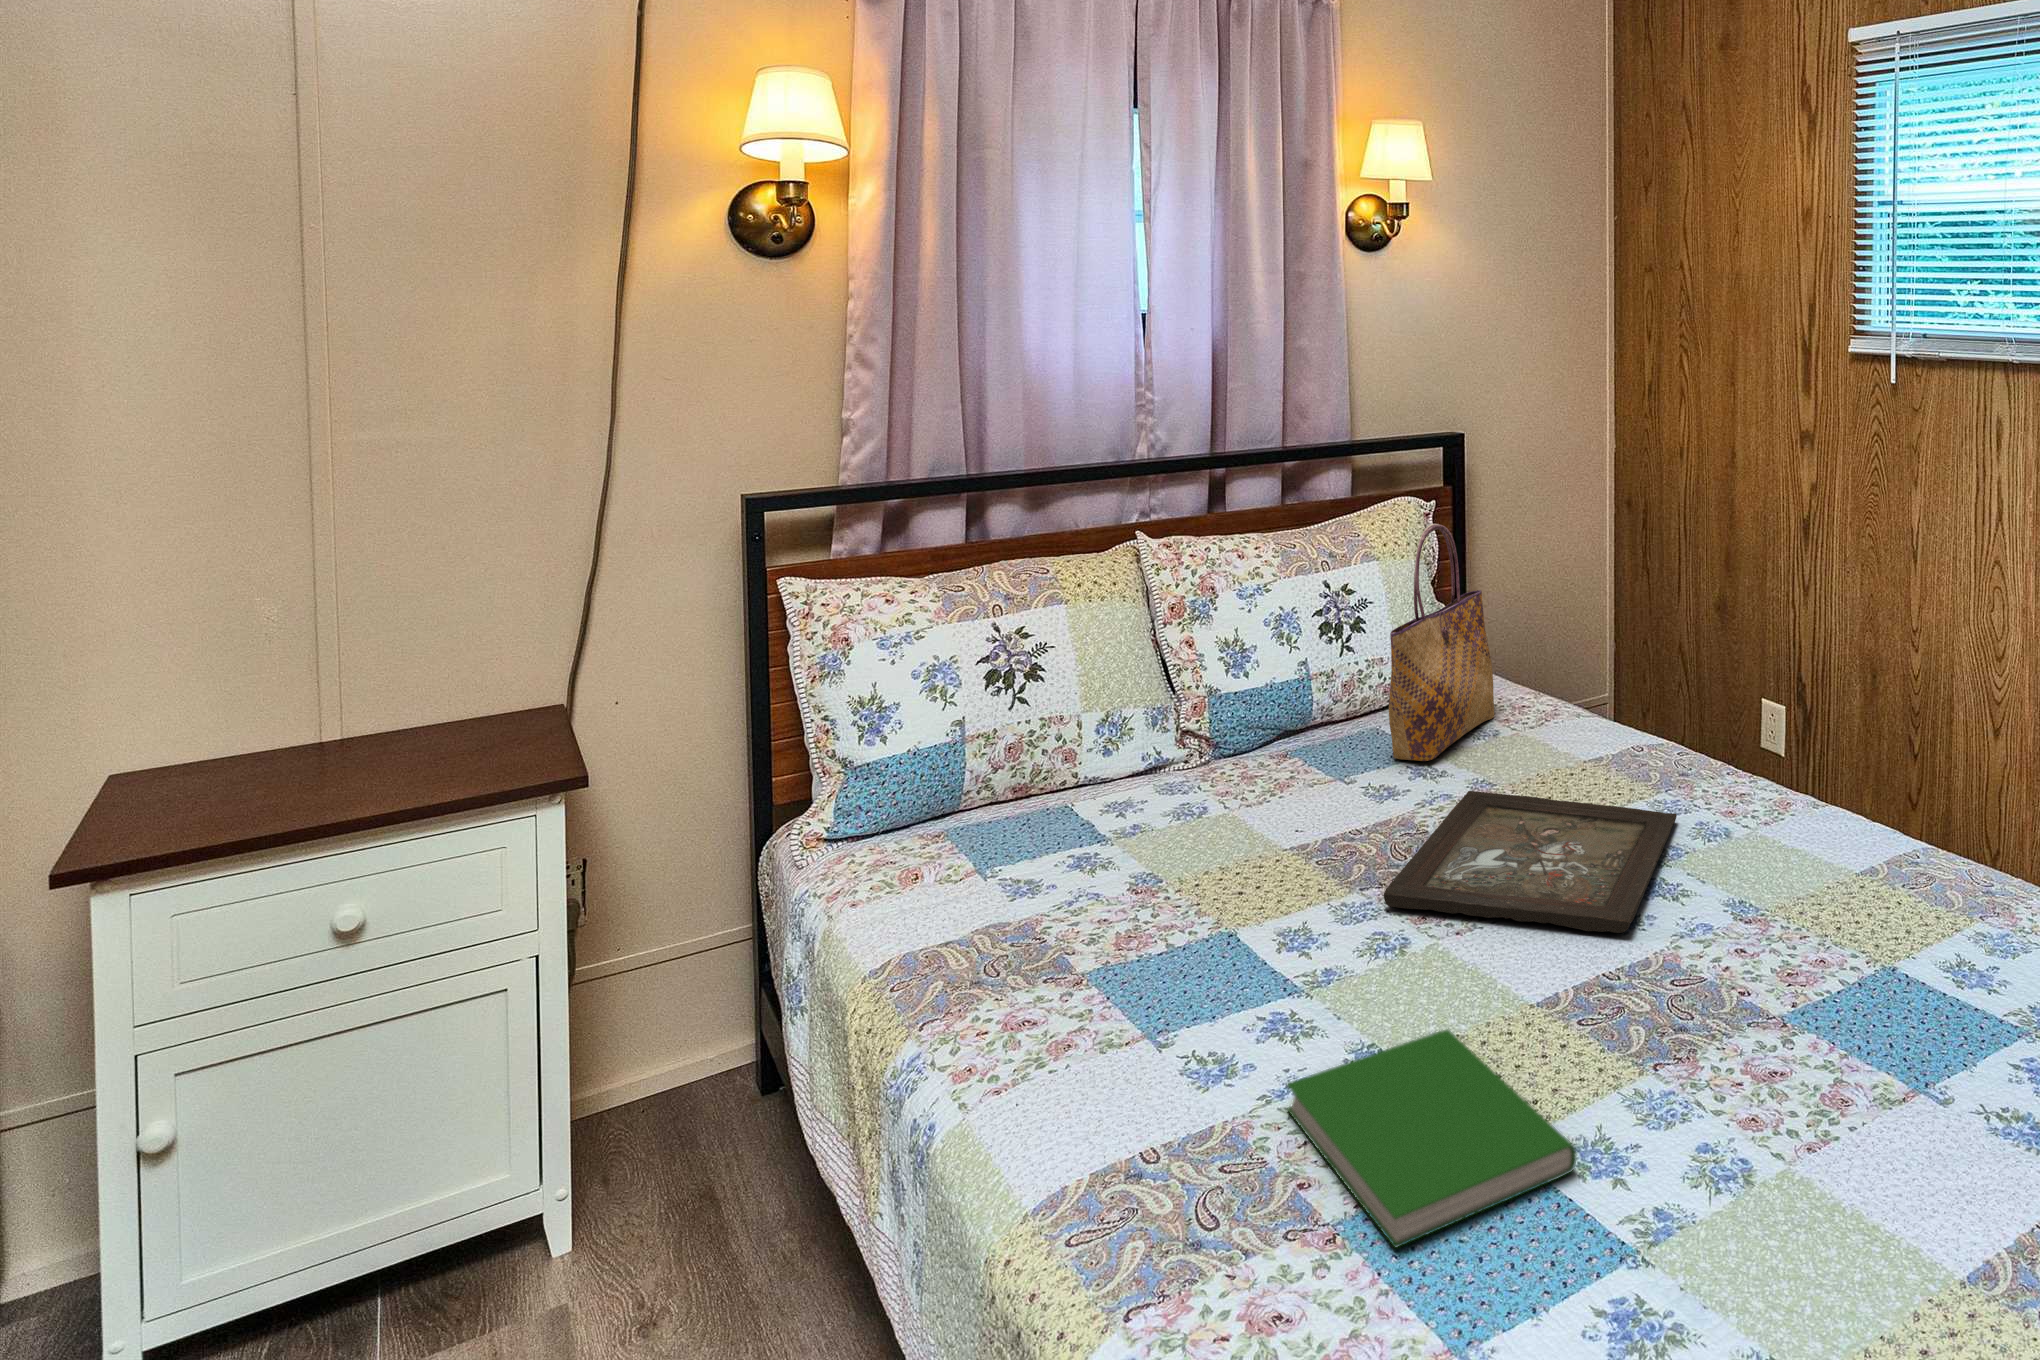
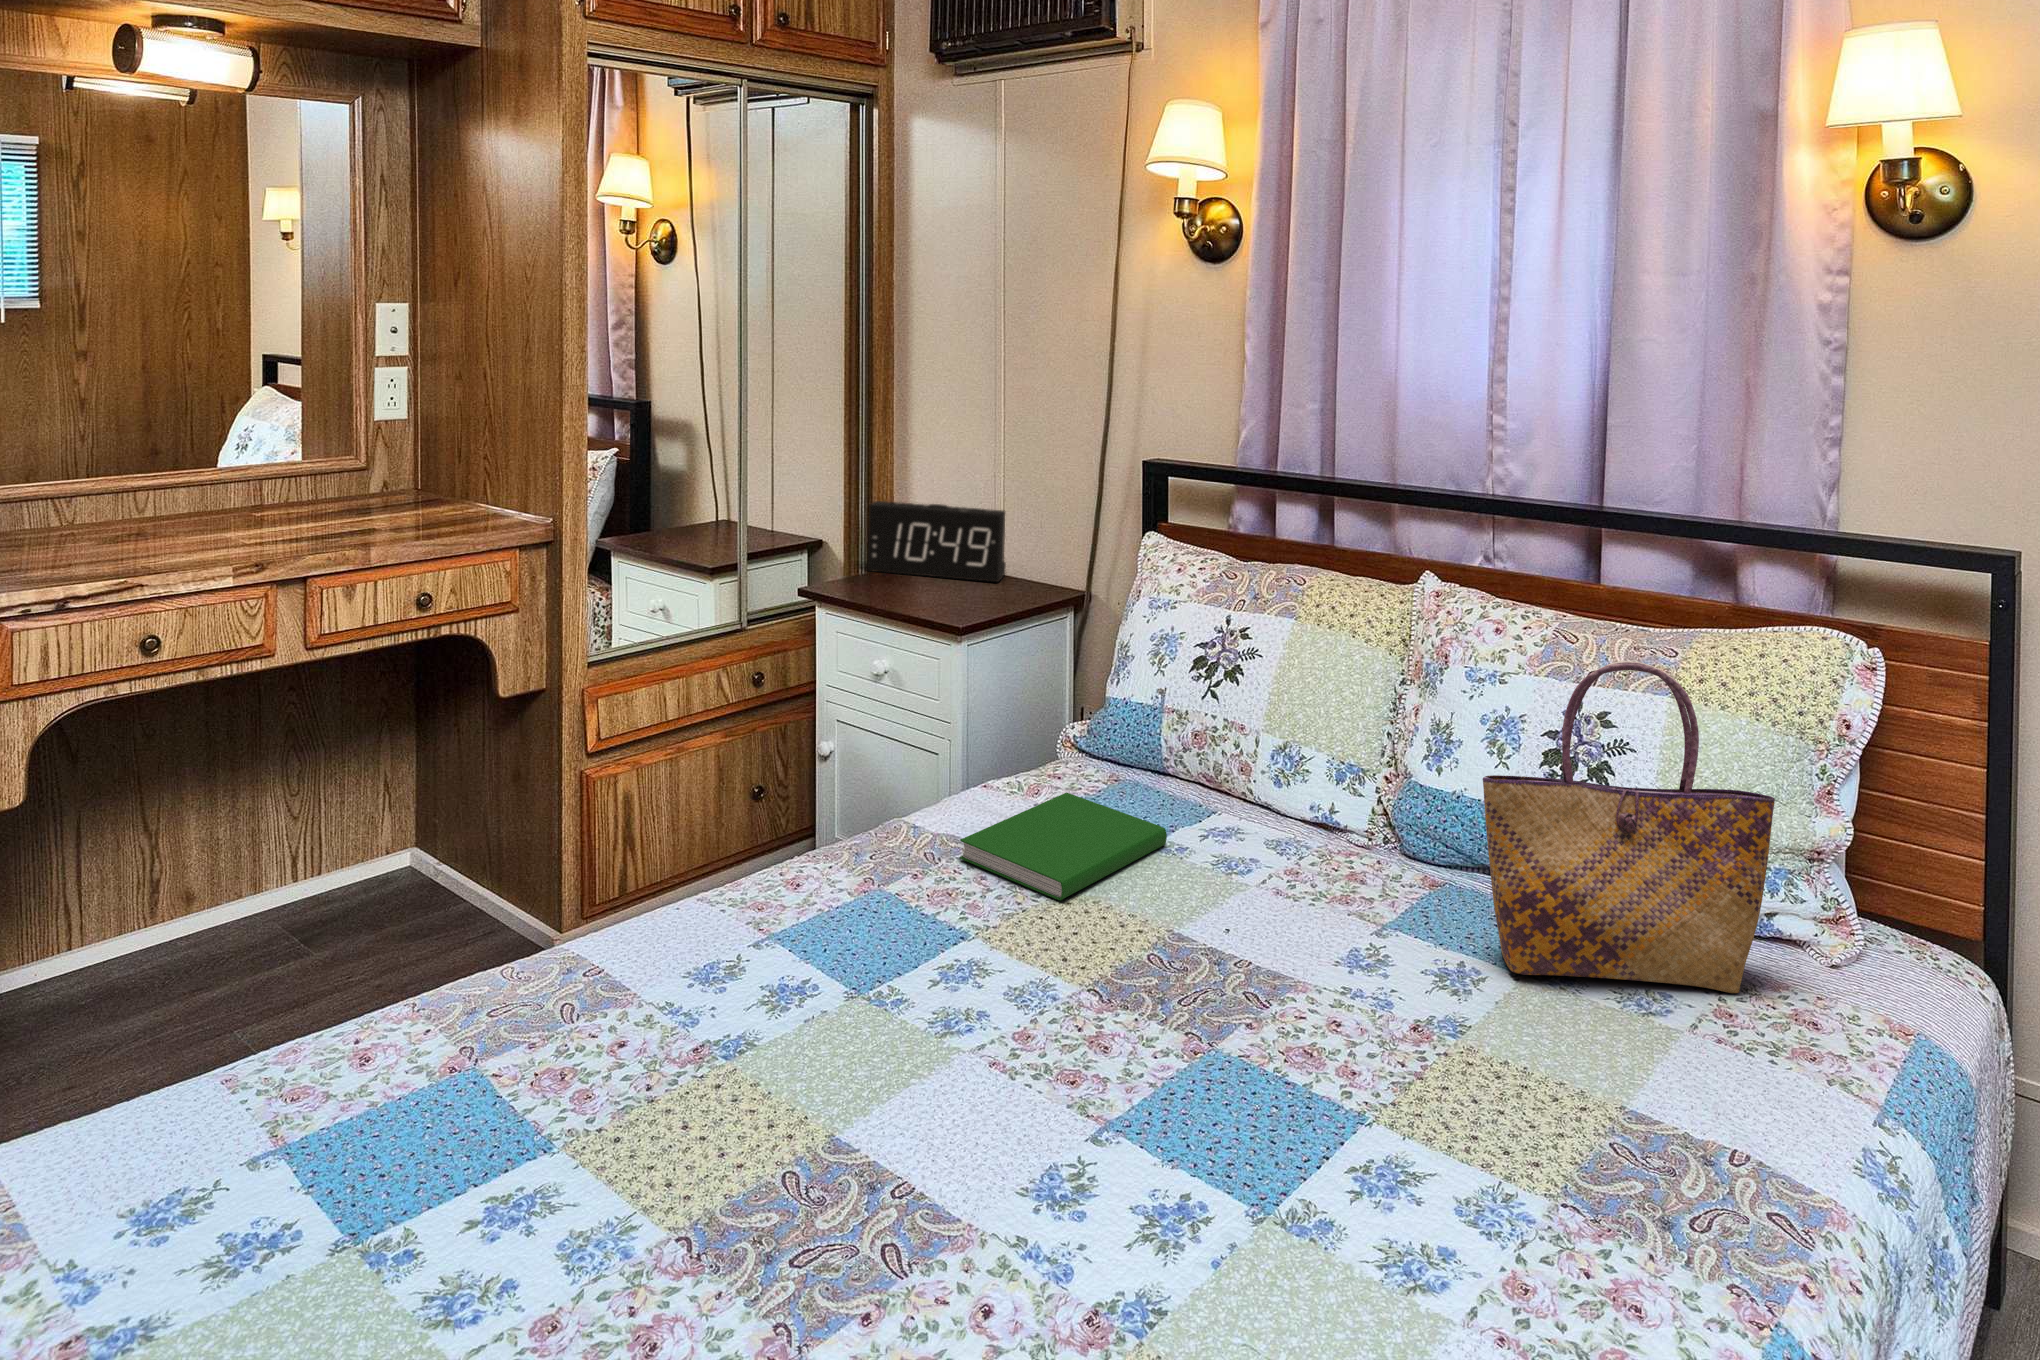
alarm clock: none [200,637,473,798] -> present [868,501,1006,582]
tray: present [1384,791,1677,933] -> none [1101,1013,1544,1236]
hardcover book: present [1287,1030,1577,1248] -> present [960,792,1167,900]

